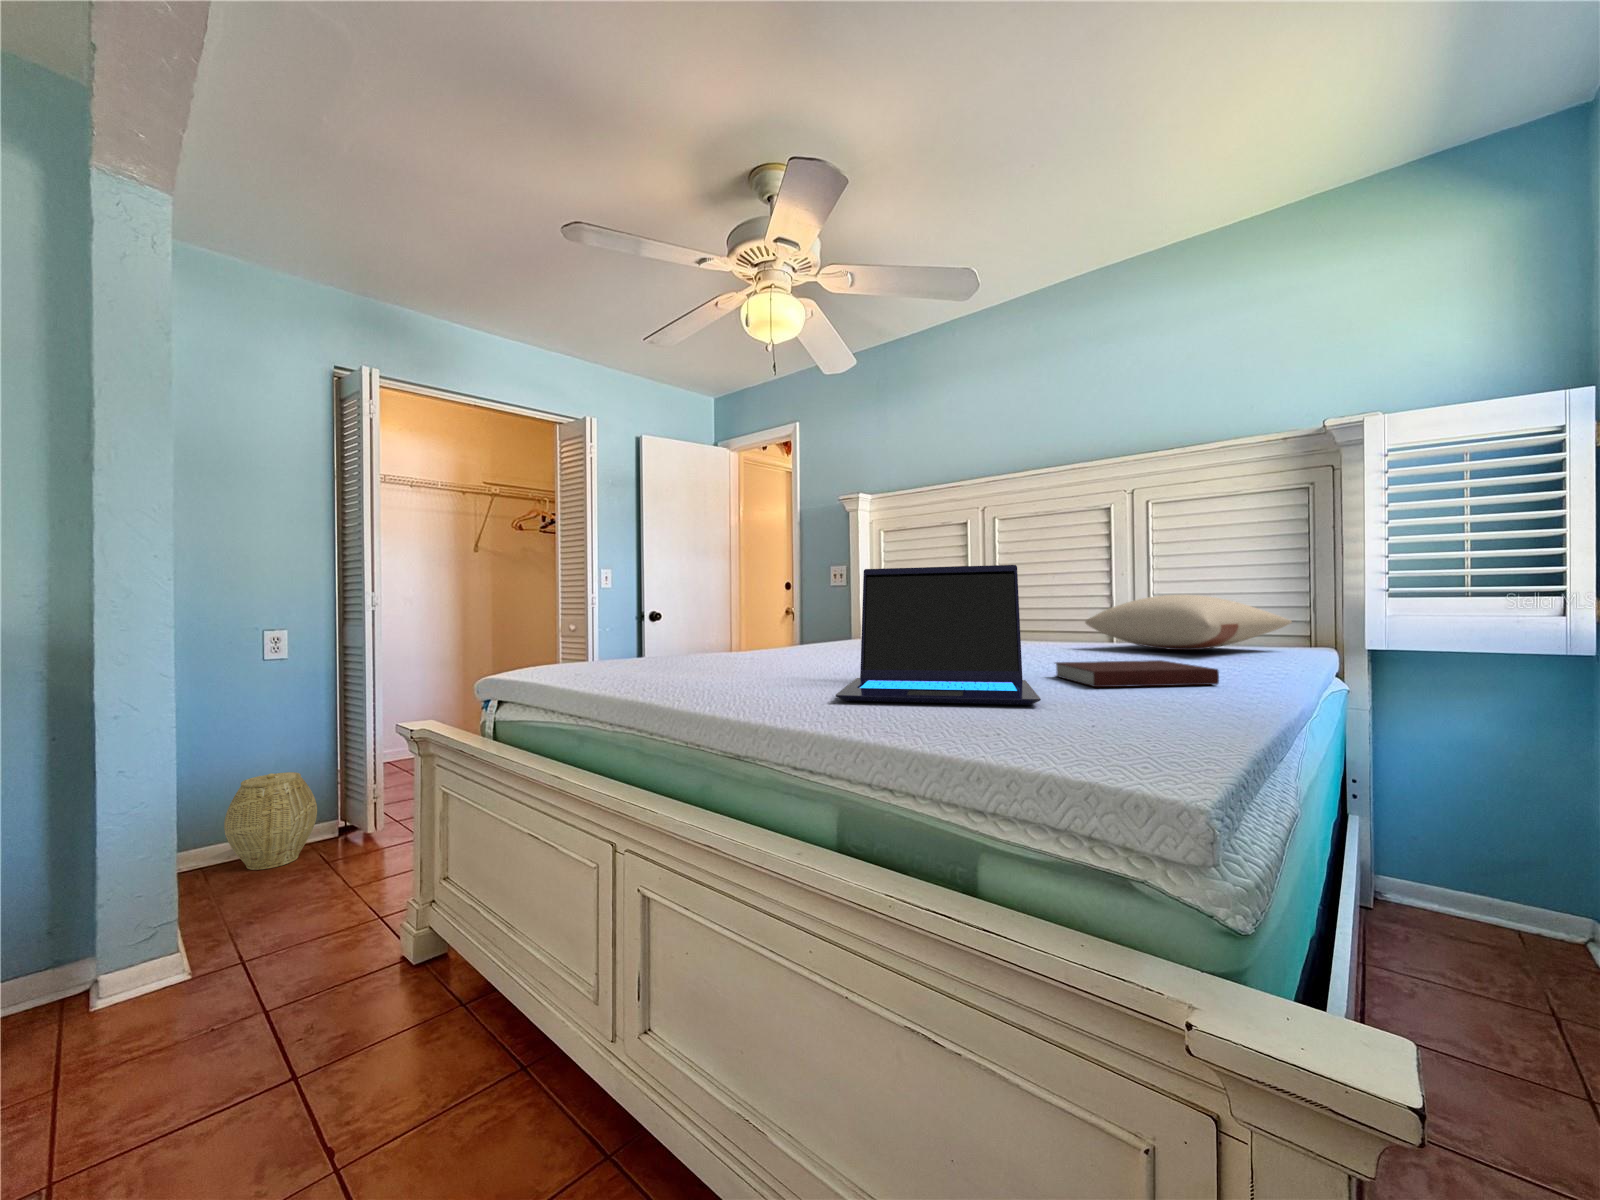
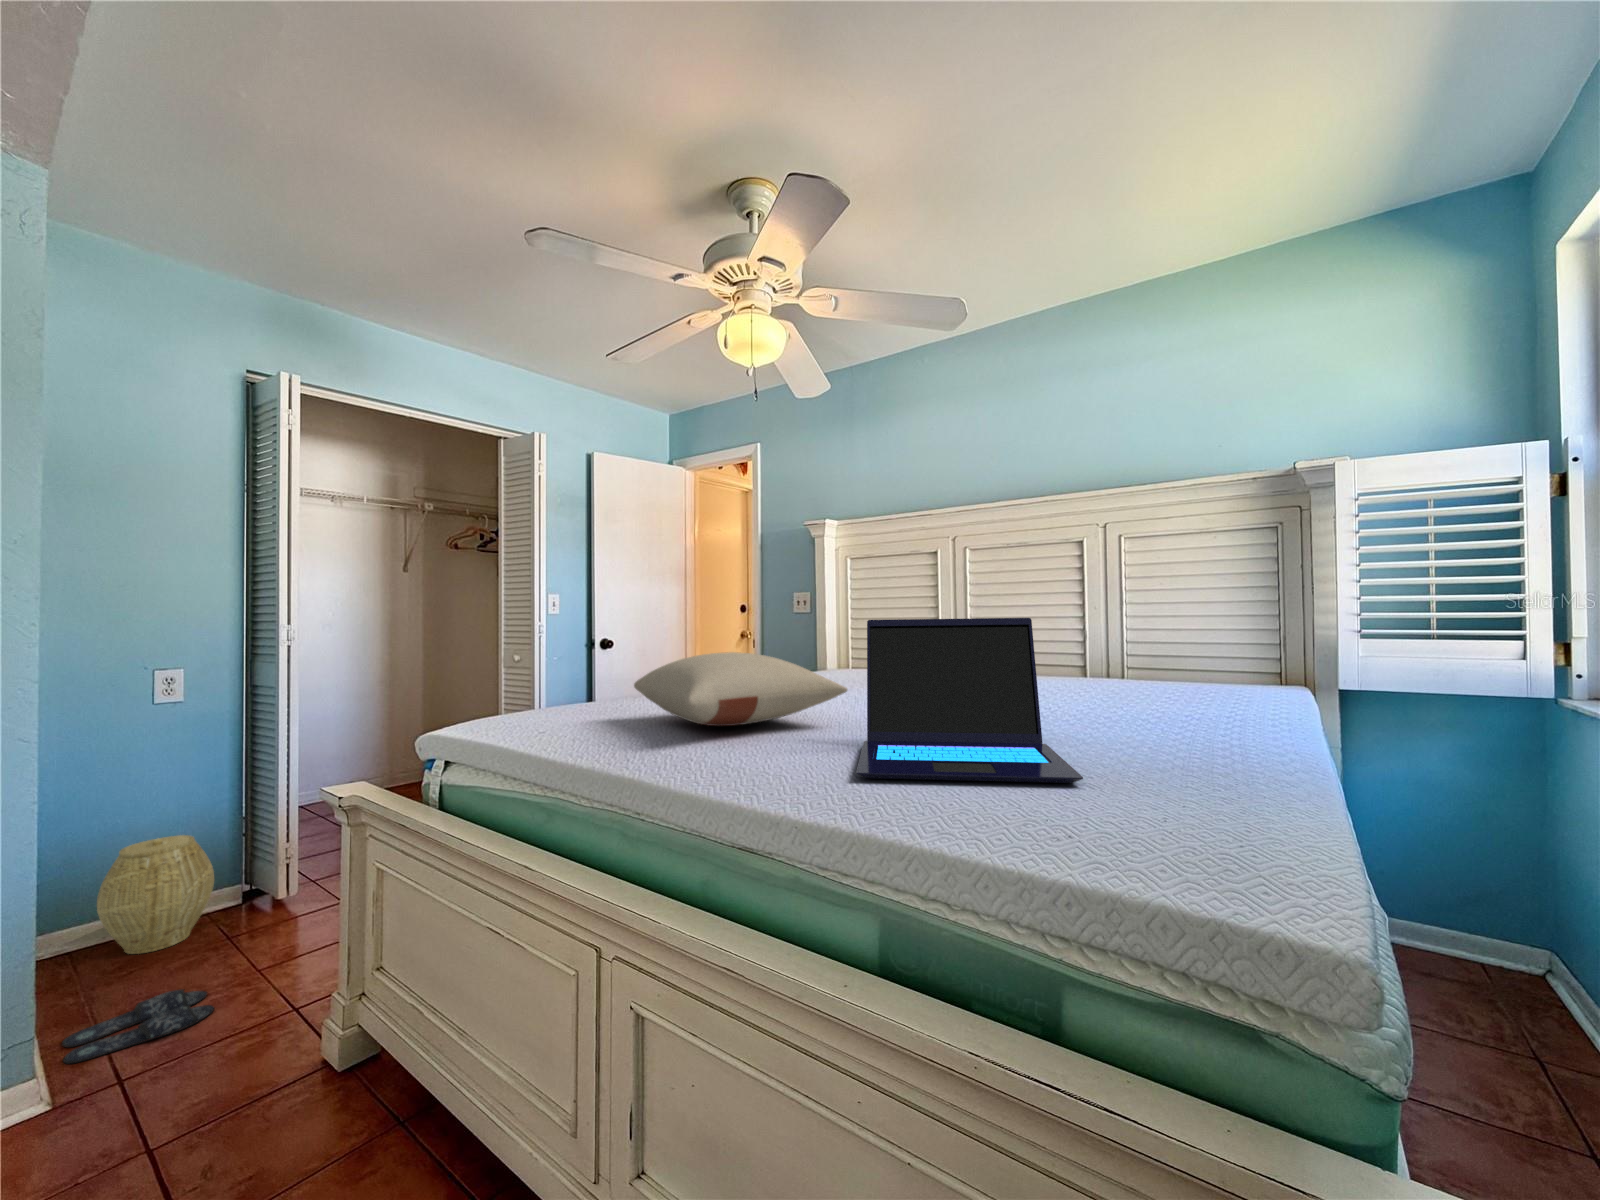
pillow: present [1085,595,1291,650] -> present [634,652,848,726]
notebook: present [1056,660,1219,687] -> none [1066,715,1242,752]
slippers: none [199,897,316,947] -> present [62,989,214,1064]

